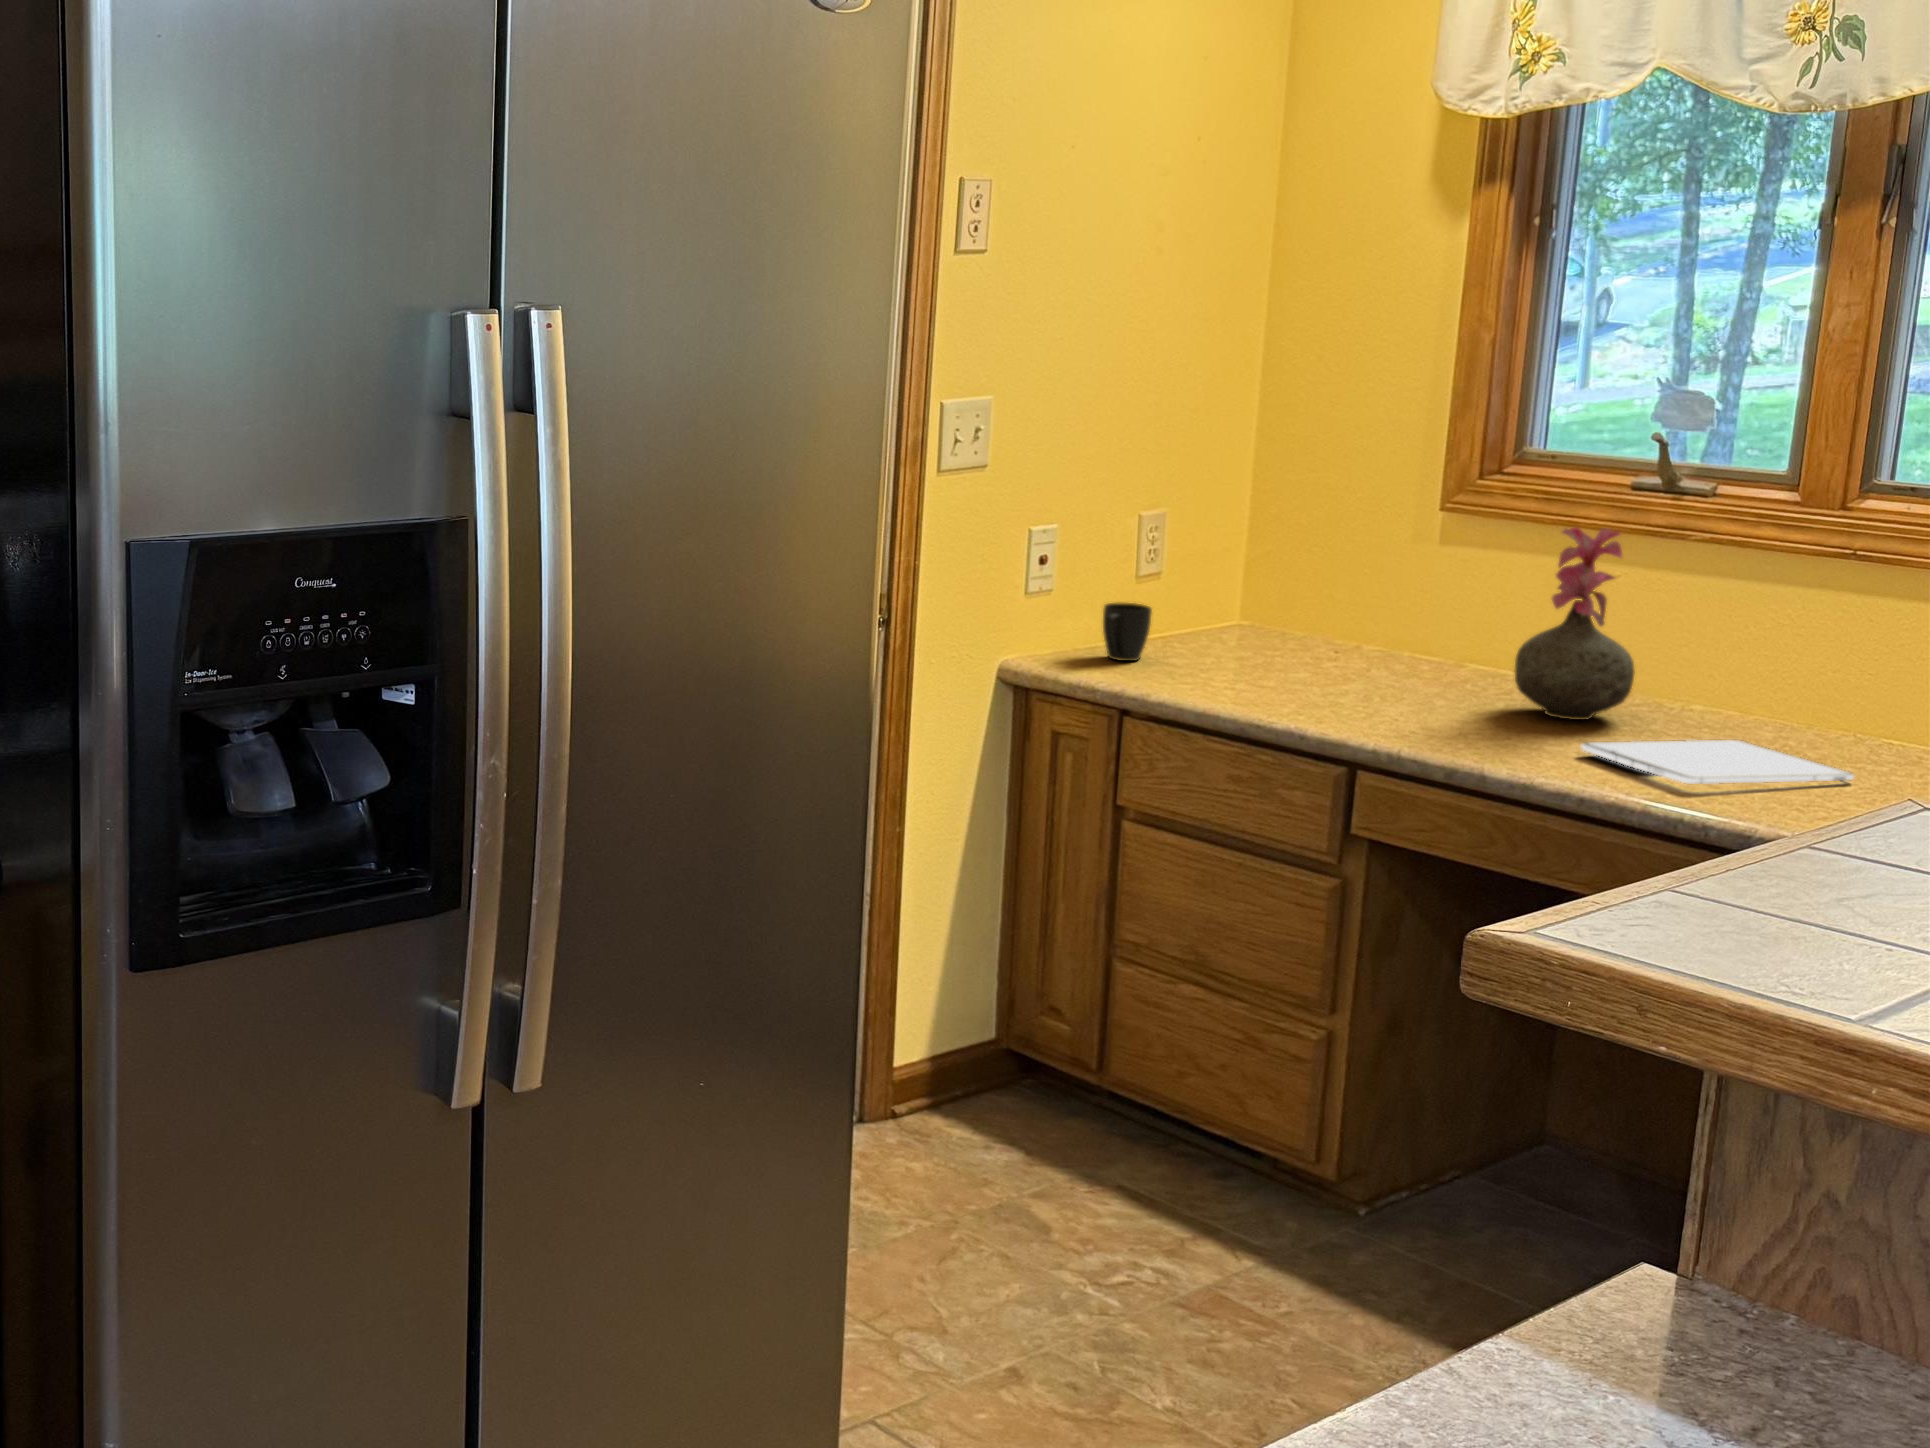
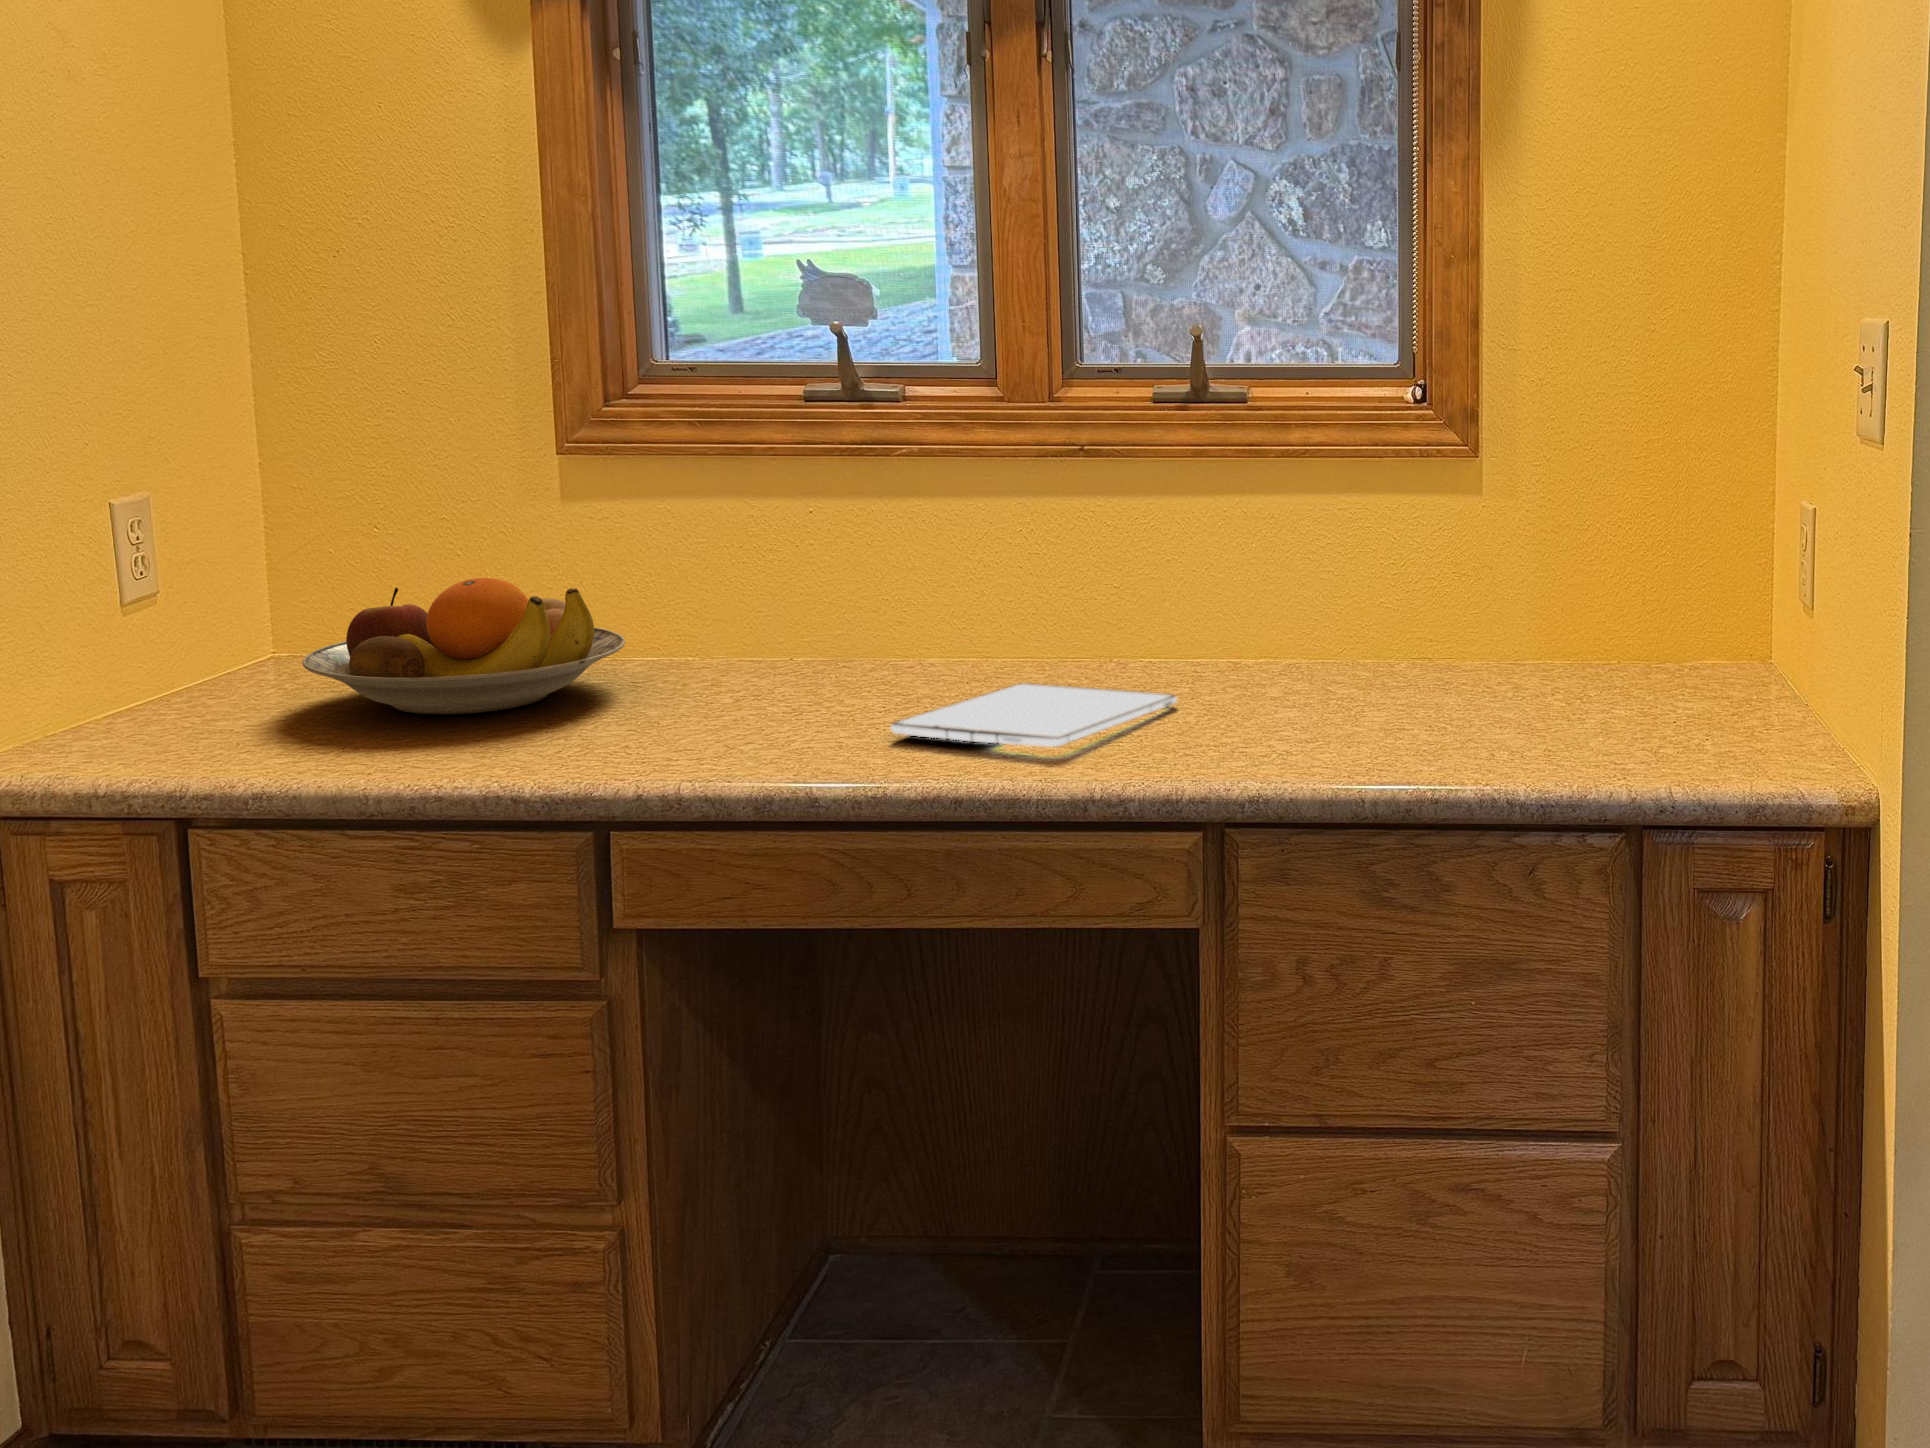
vase: present [1515,527,1634,720] -> none [738,442,886,700]
fruit bowl: none [1228,590,1447,682] -> present [303,578,625,714]
mug: present [1103,602,1152,661] -> none [84,649,173,747]

